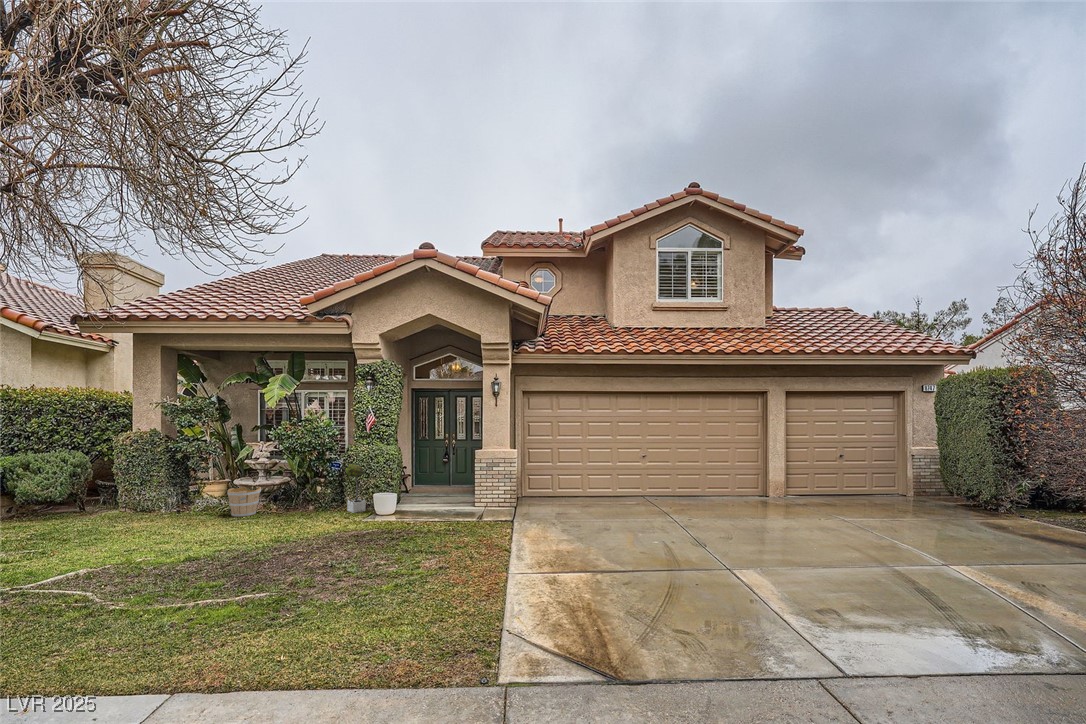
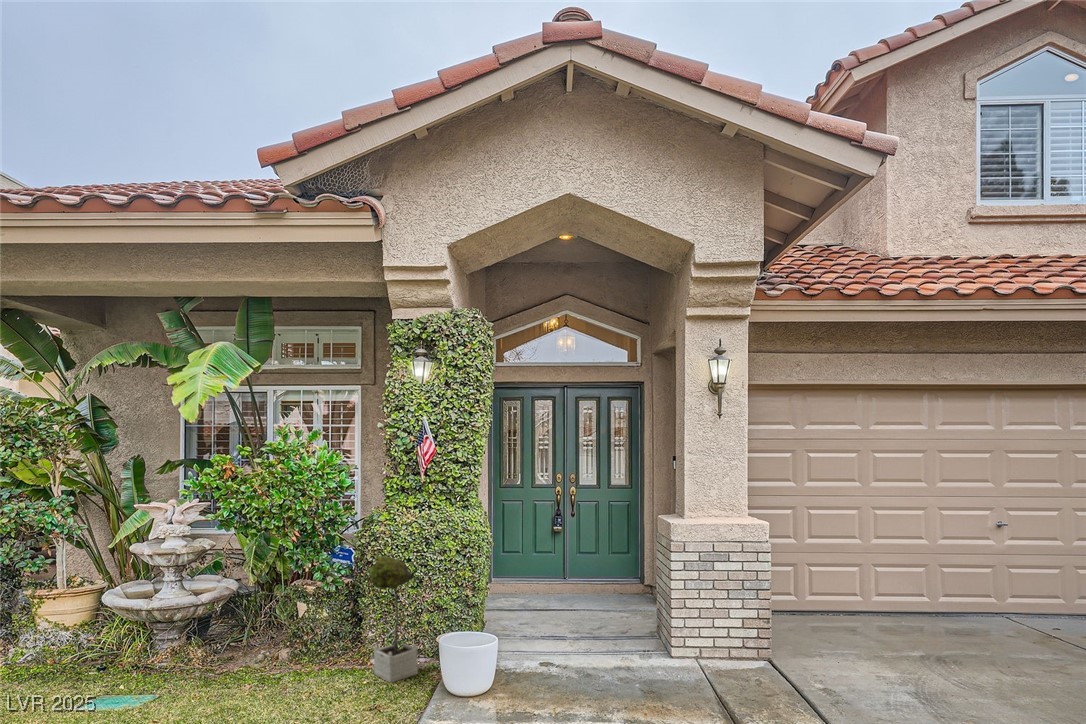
wooden bucket: present [227,486,261,517] -> none [77,609,166,695]

